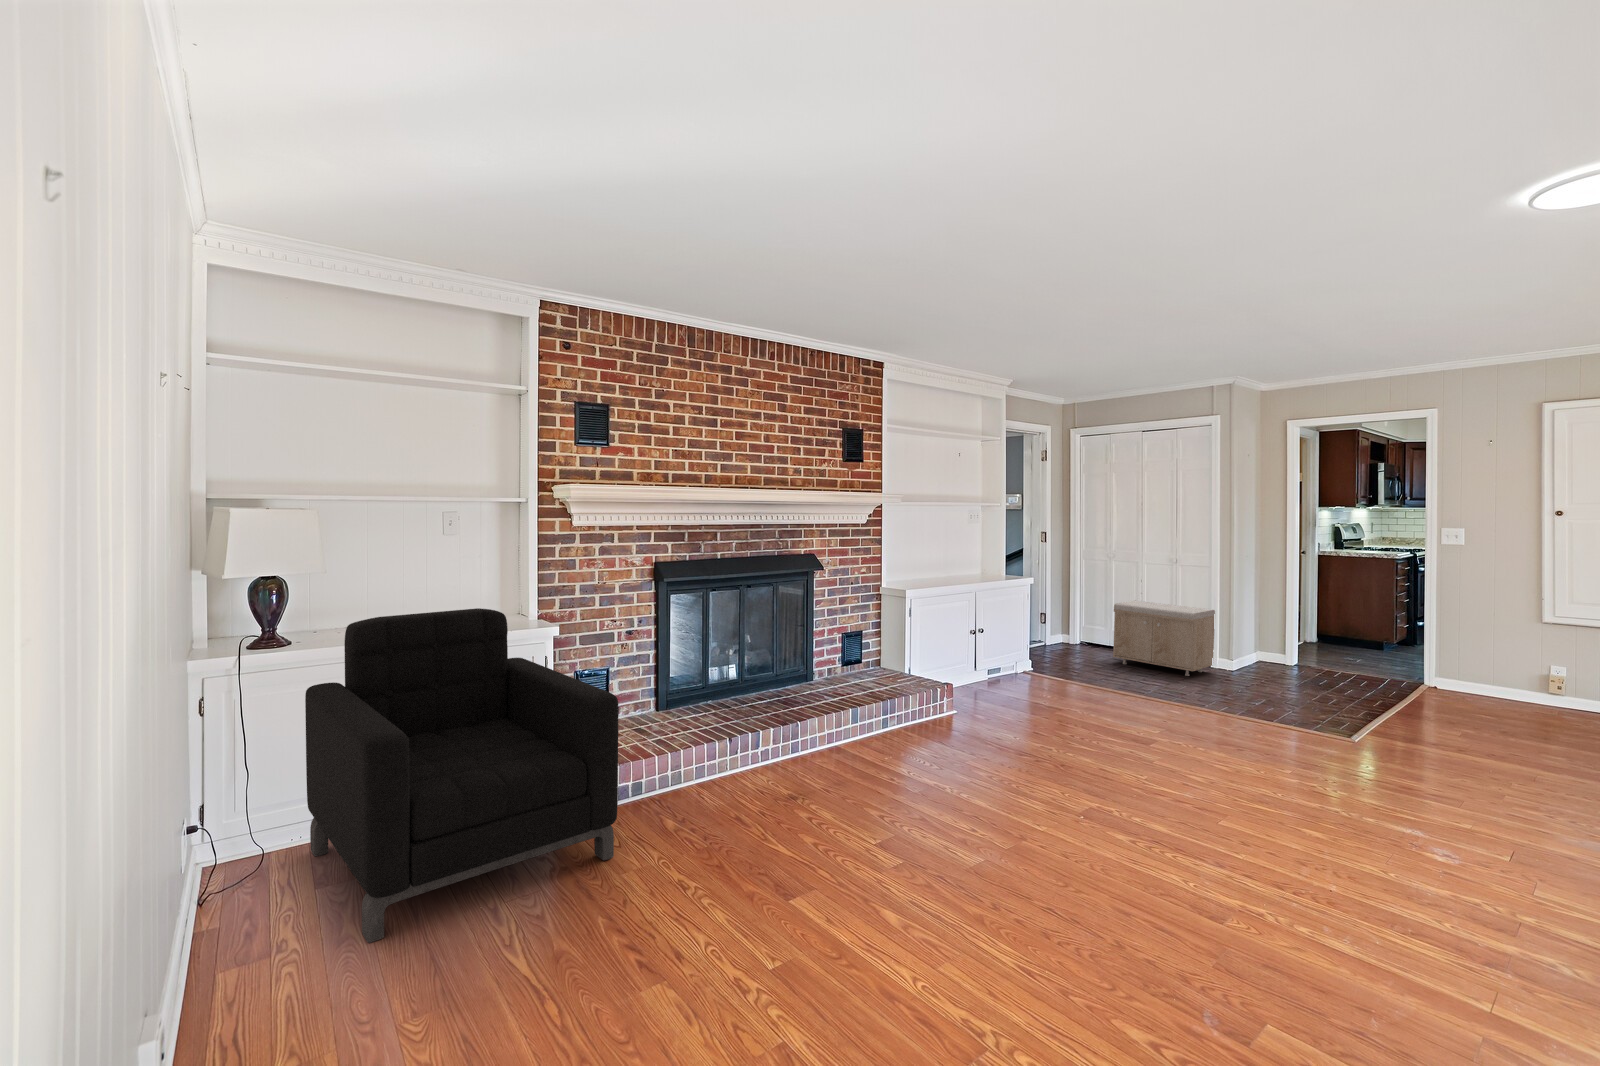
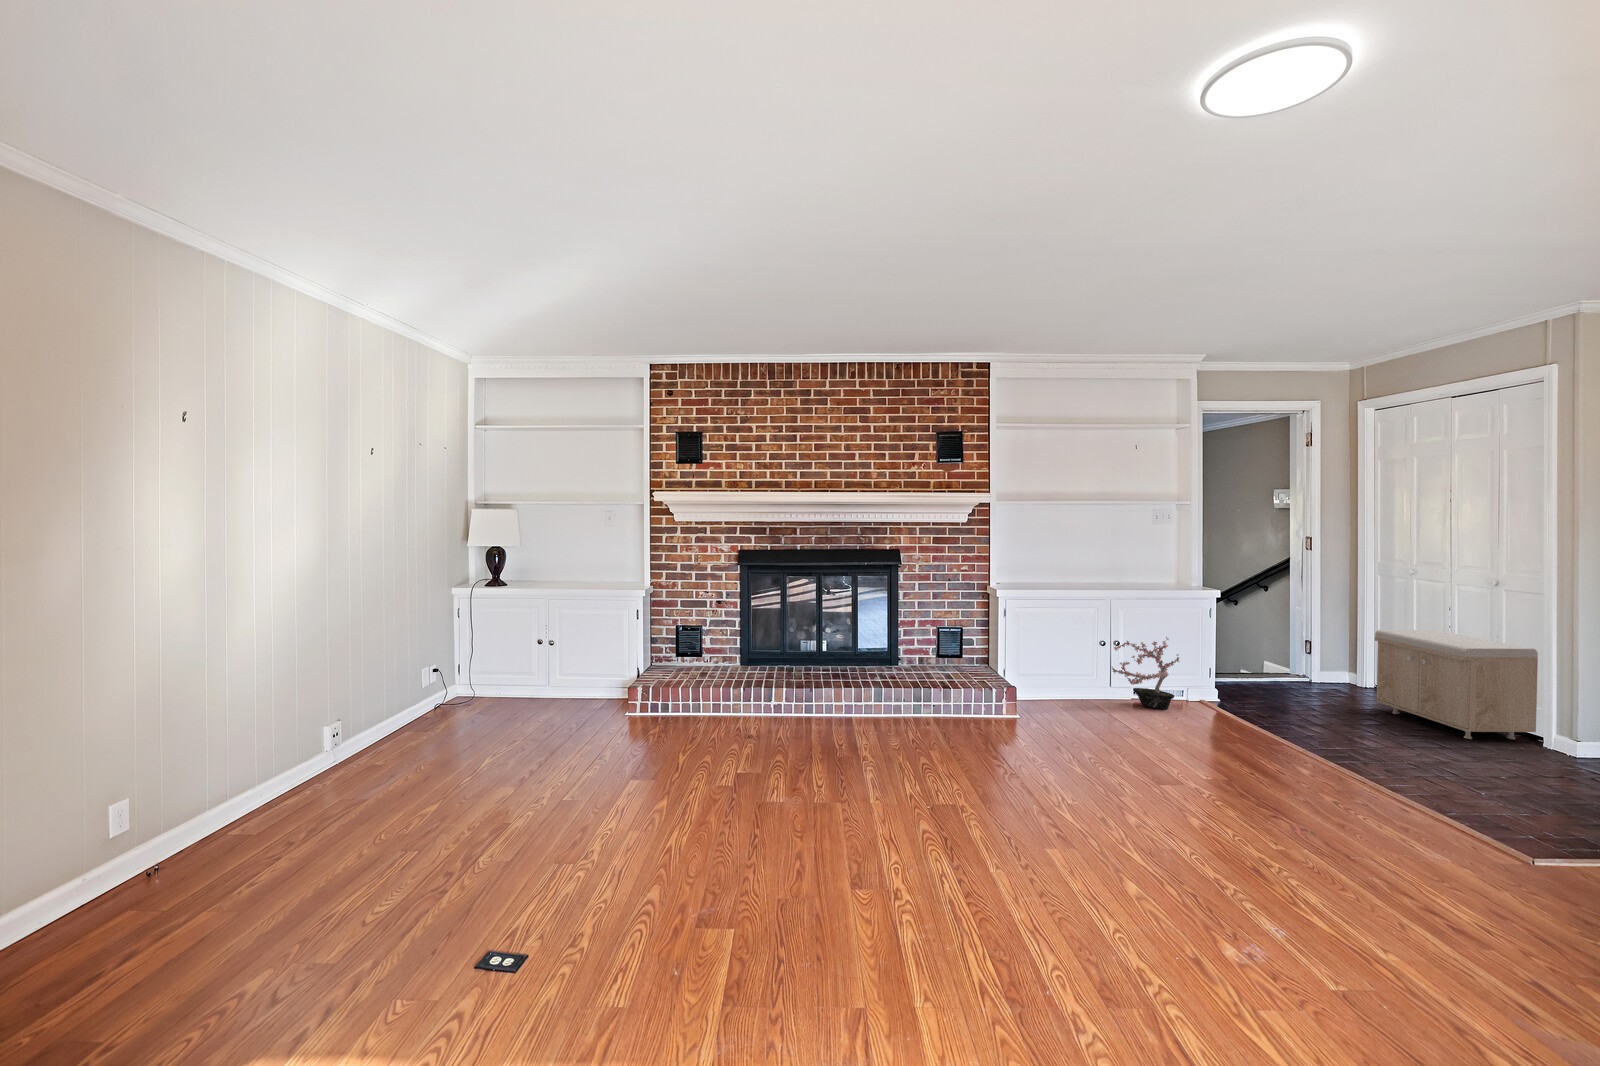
armchair: present [305,608,618,943] -> none [425,571,608,736]
potted plant: none [981,622,1034,686] -> present [1112,637,1179,709]

